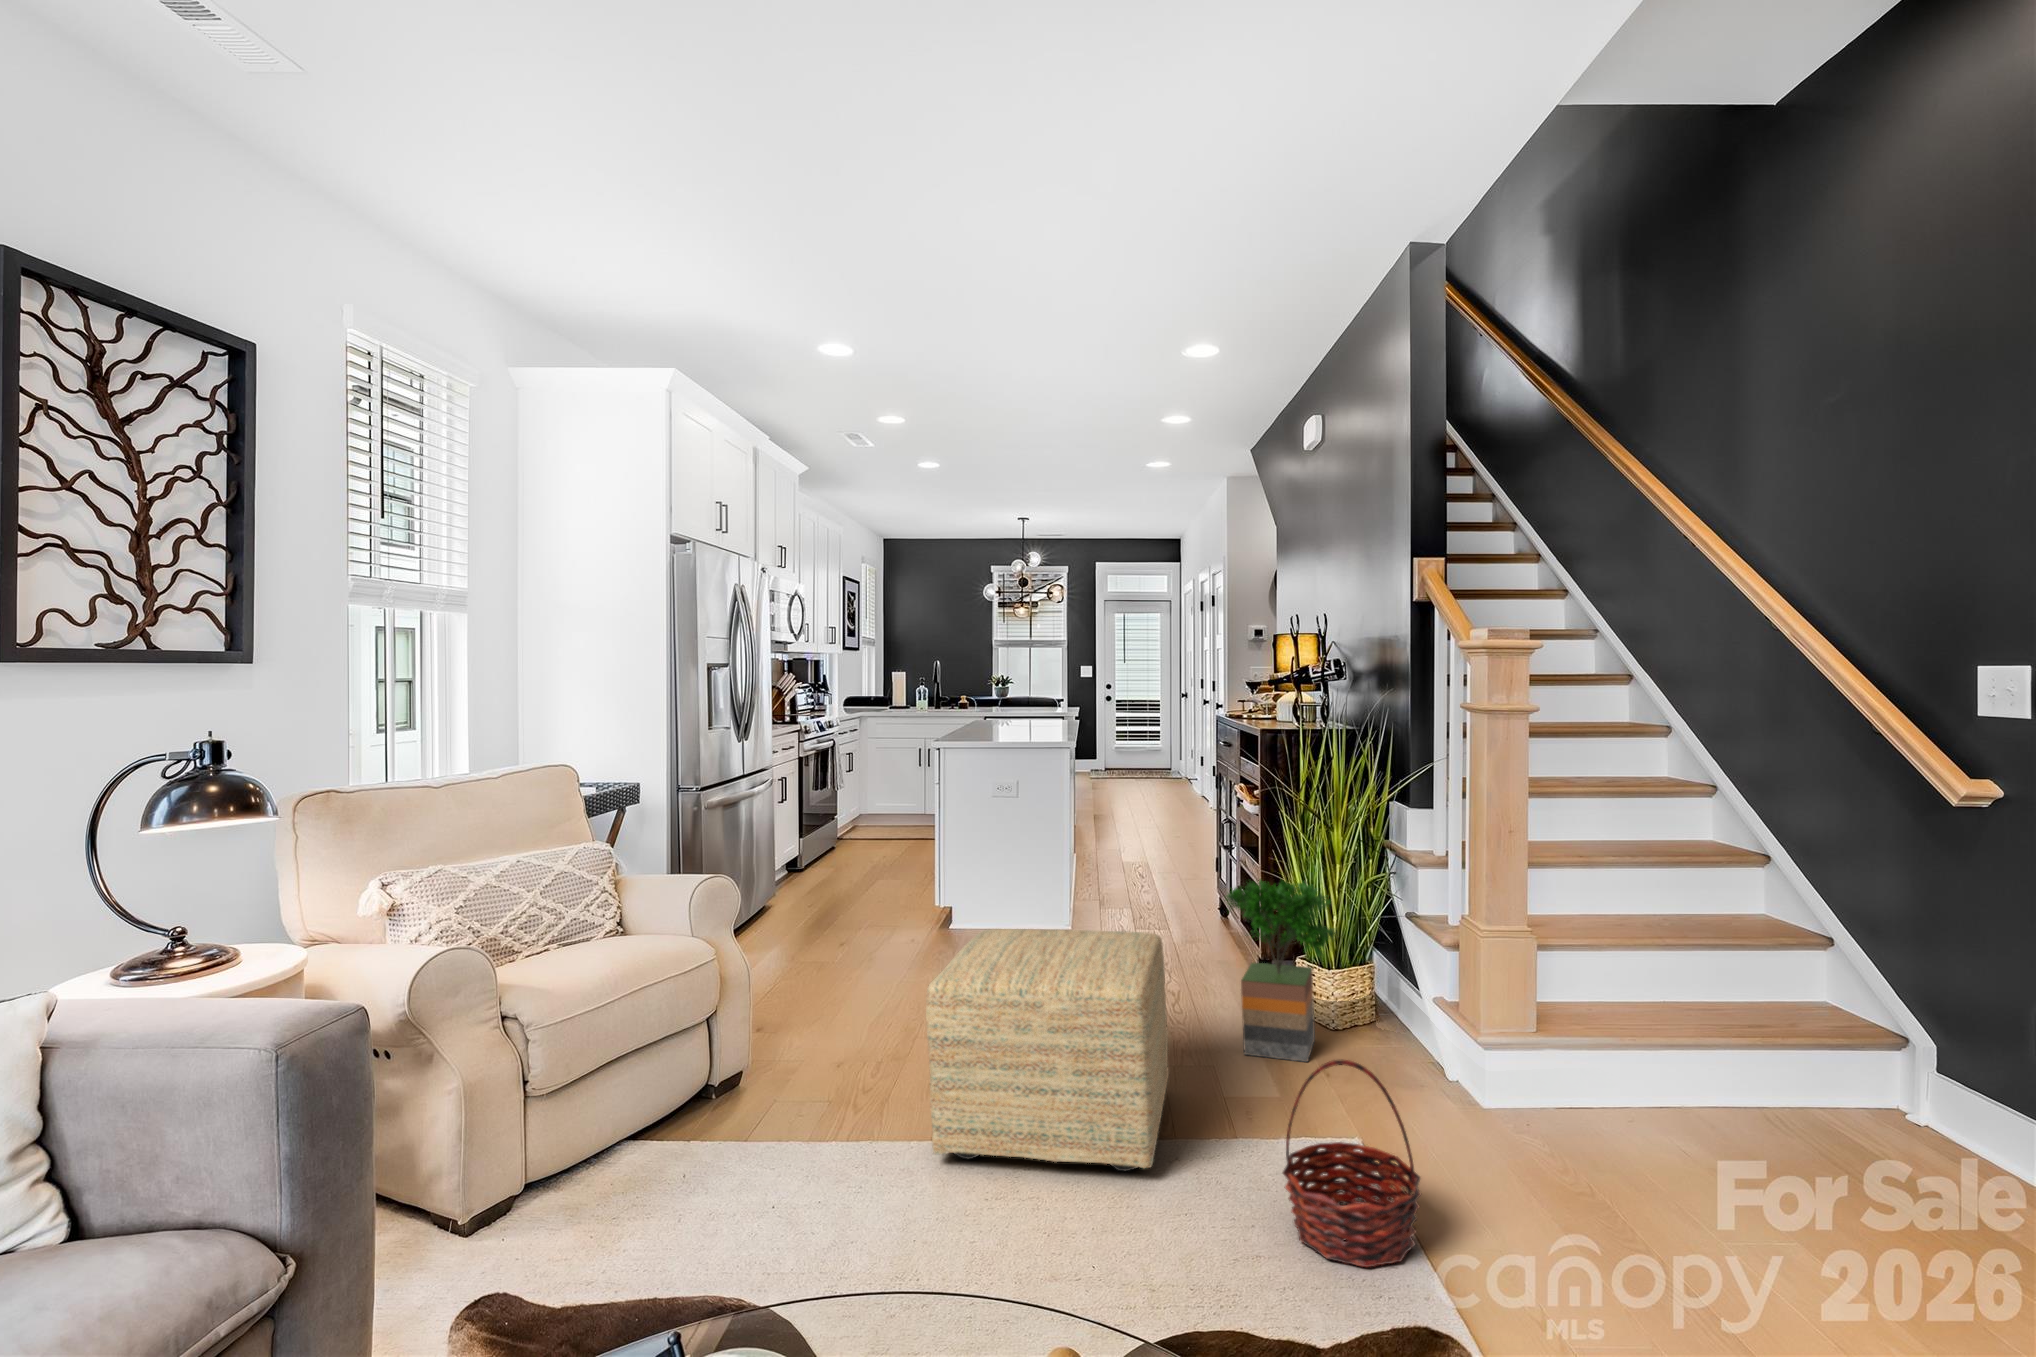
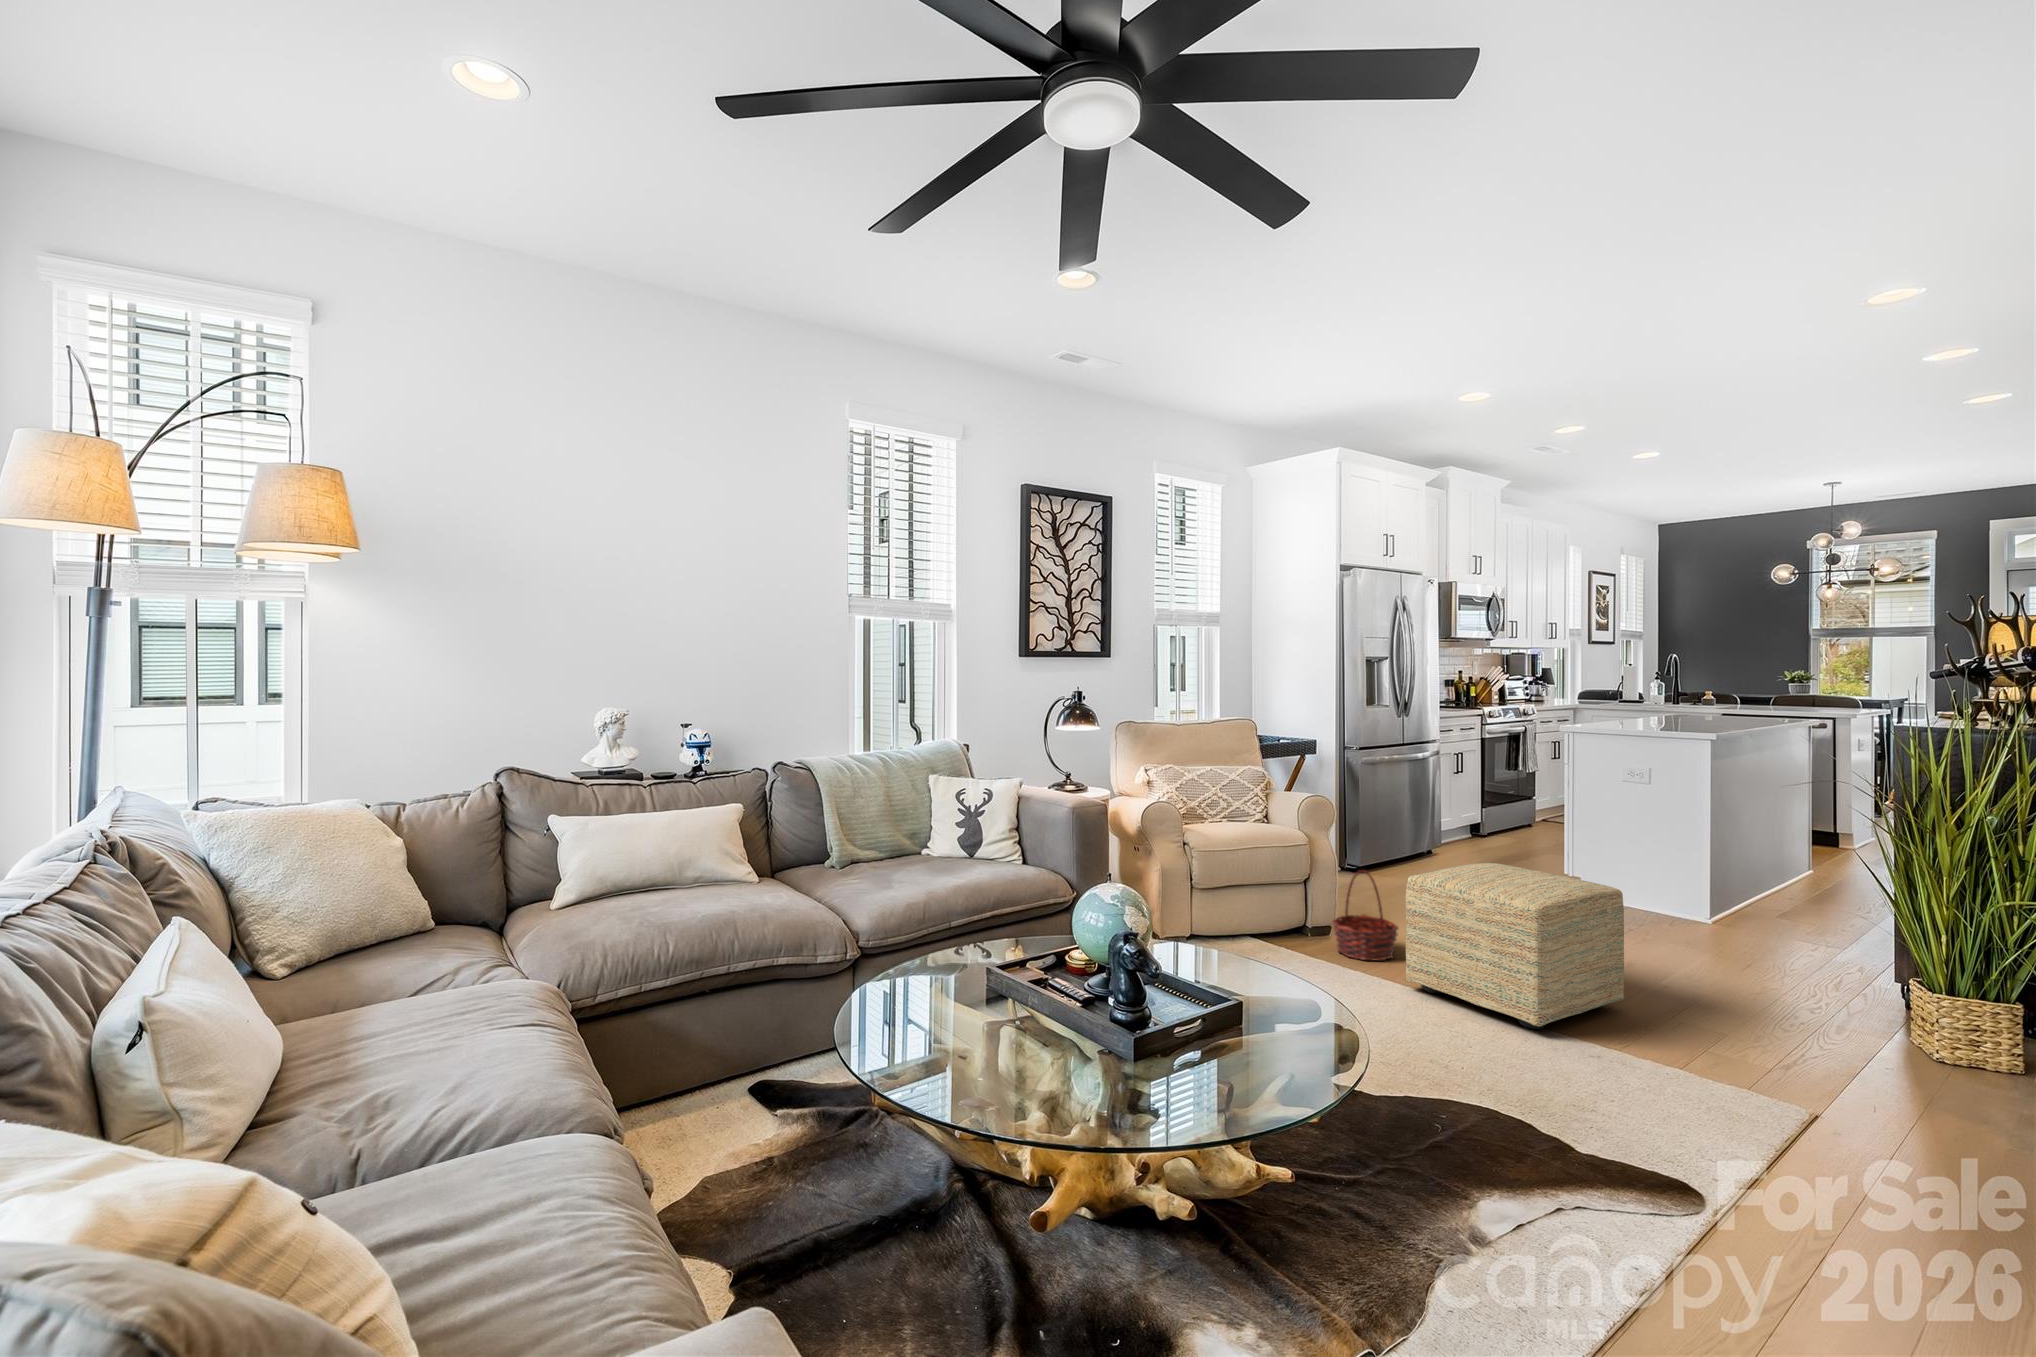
potted tree: present [1226,879,1336,1062] -> none [1727,872,1852,1036]
basket: present [1283,1060,1421,1267] -> present [1333,870,1398,961]

